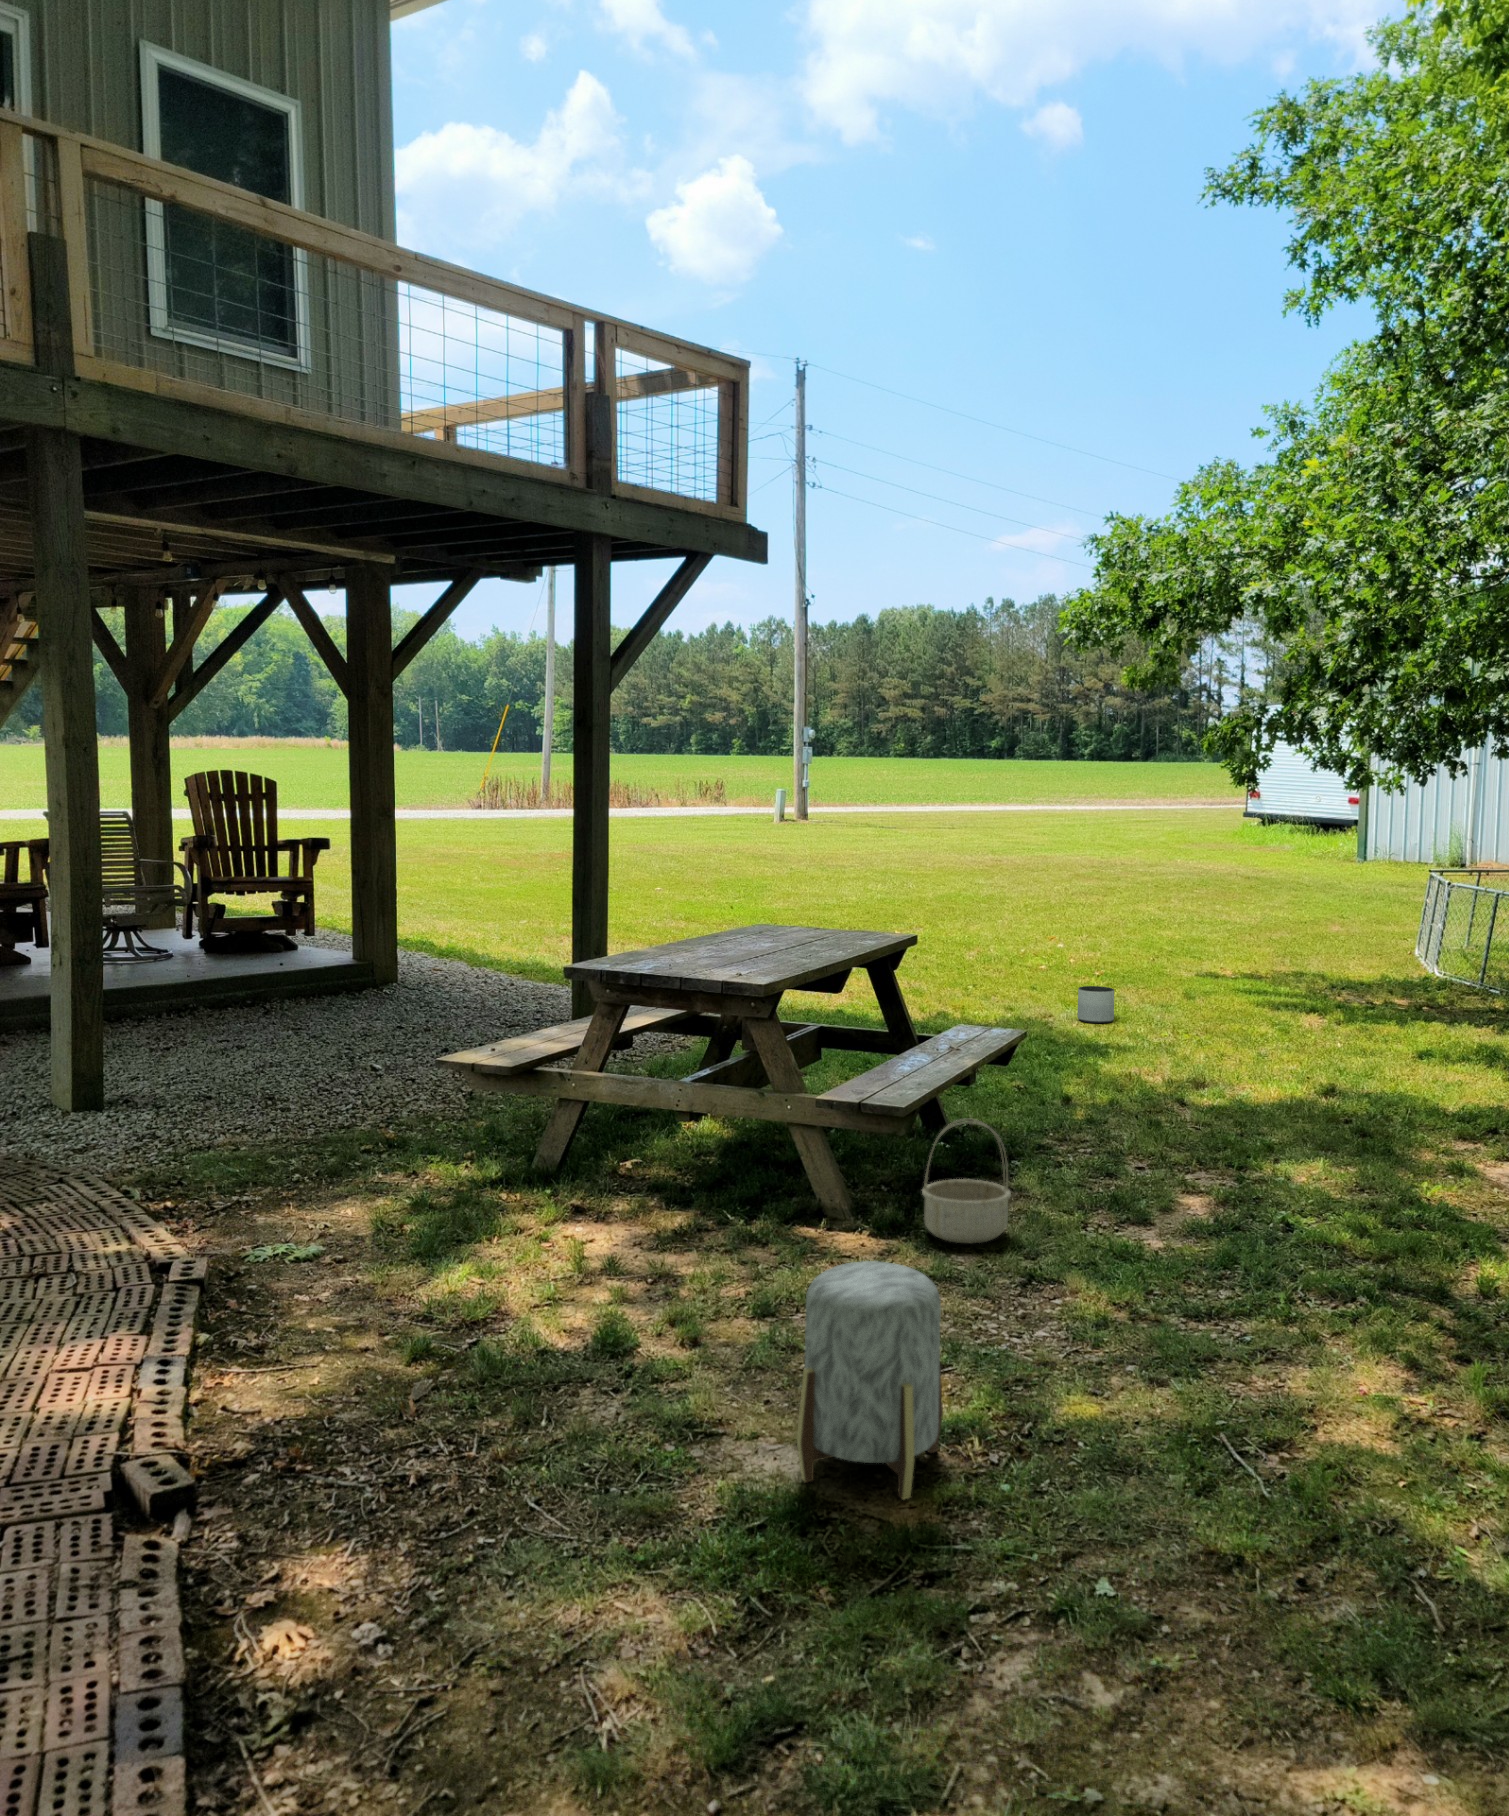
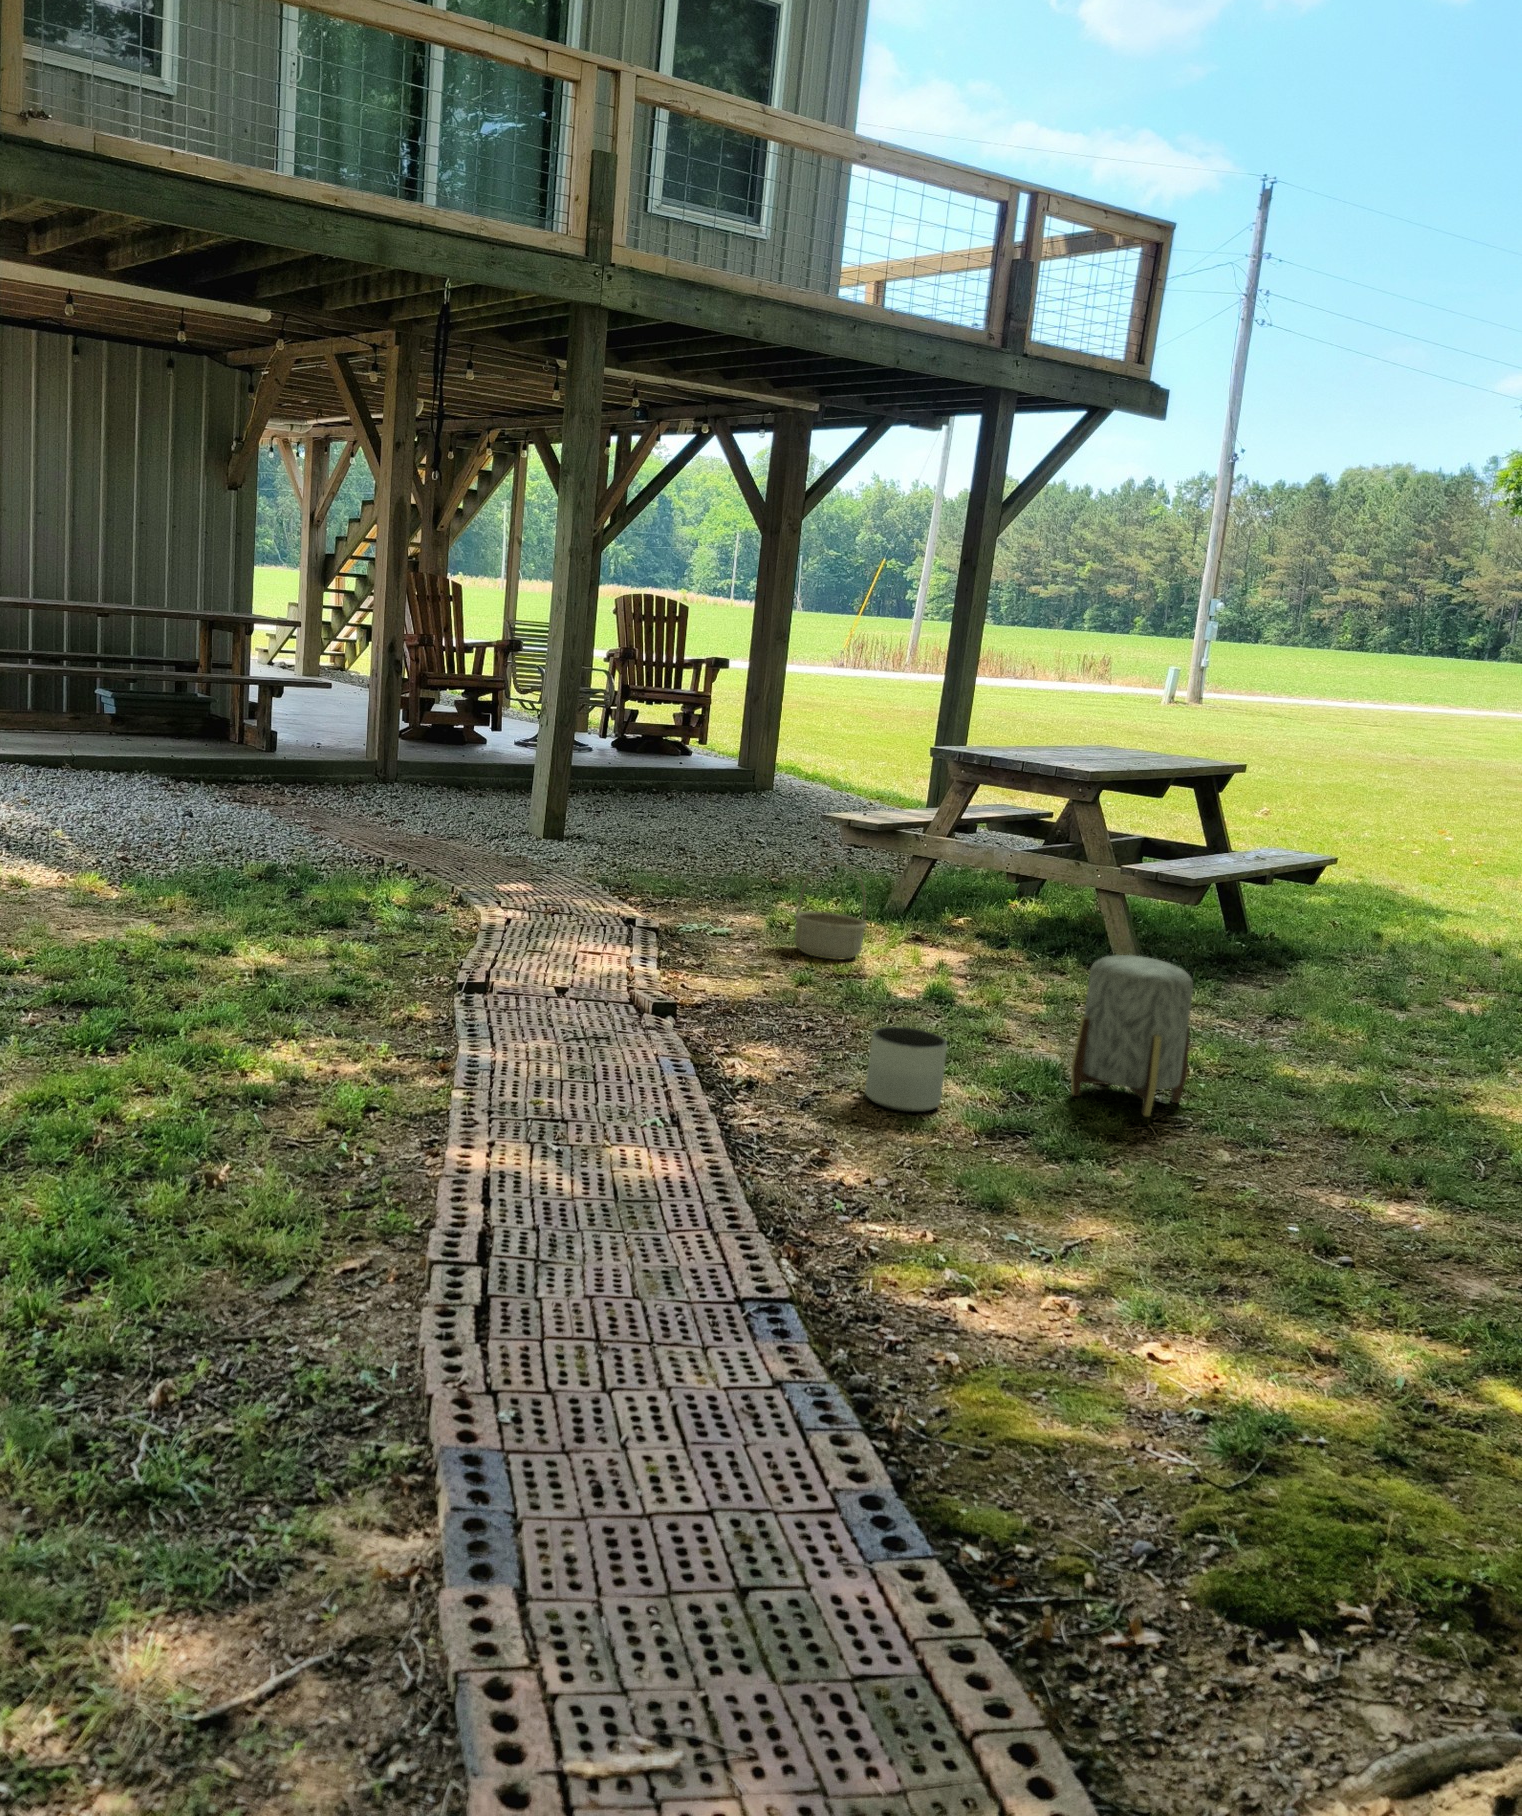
planter: present [1078,986,1114,1023] -> present [865,1027,947,1112]
basket: present [922,1119,1011,1243] -> present [794,861,867,960]

